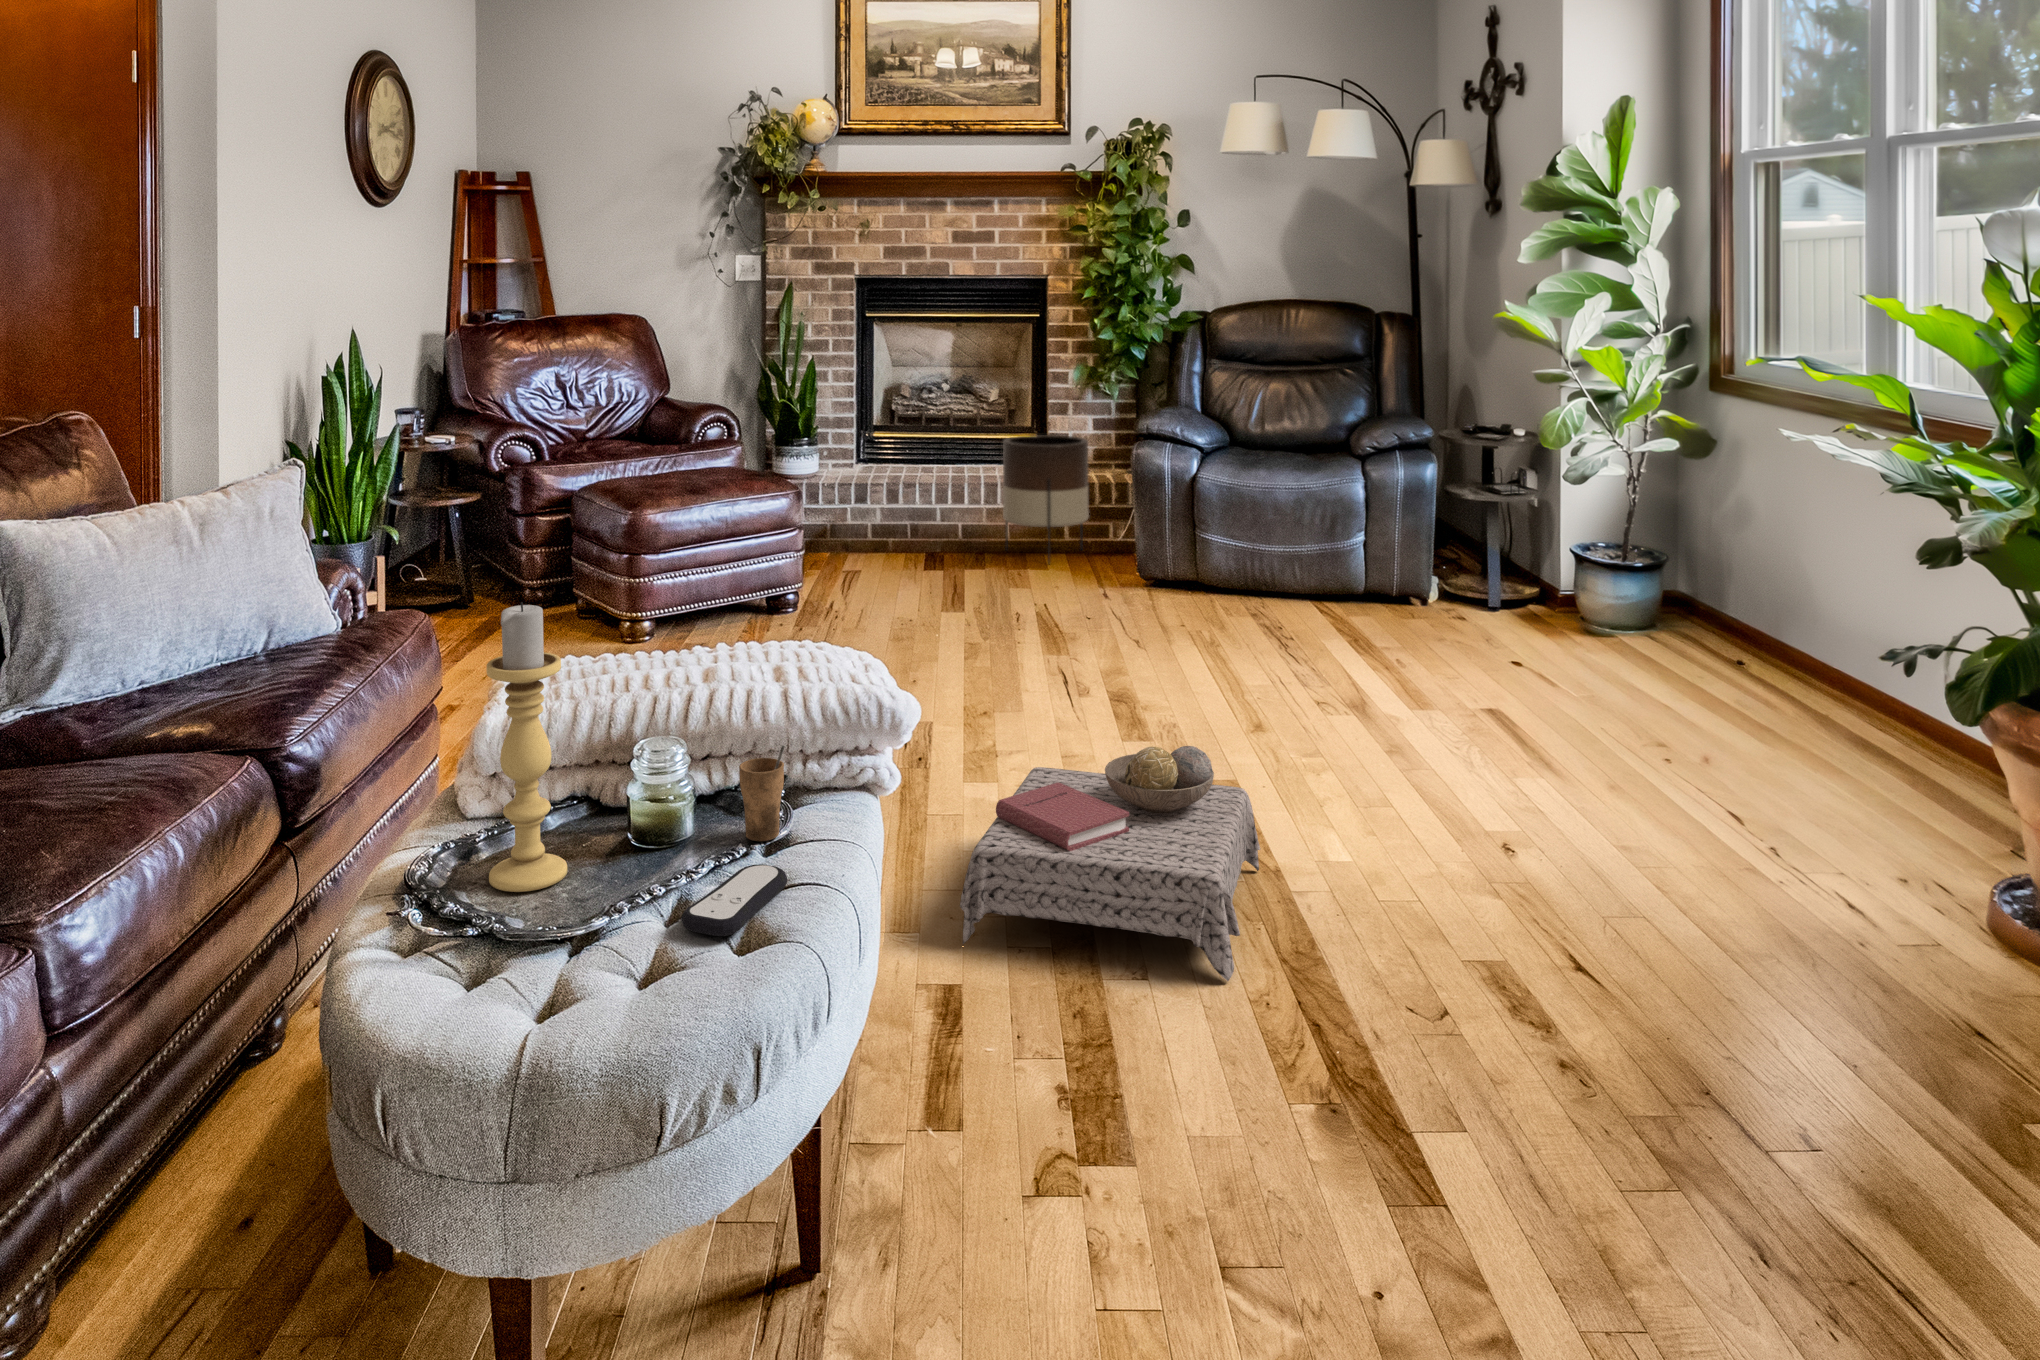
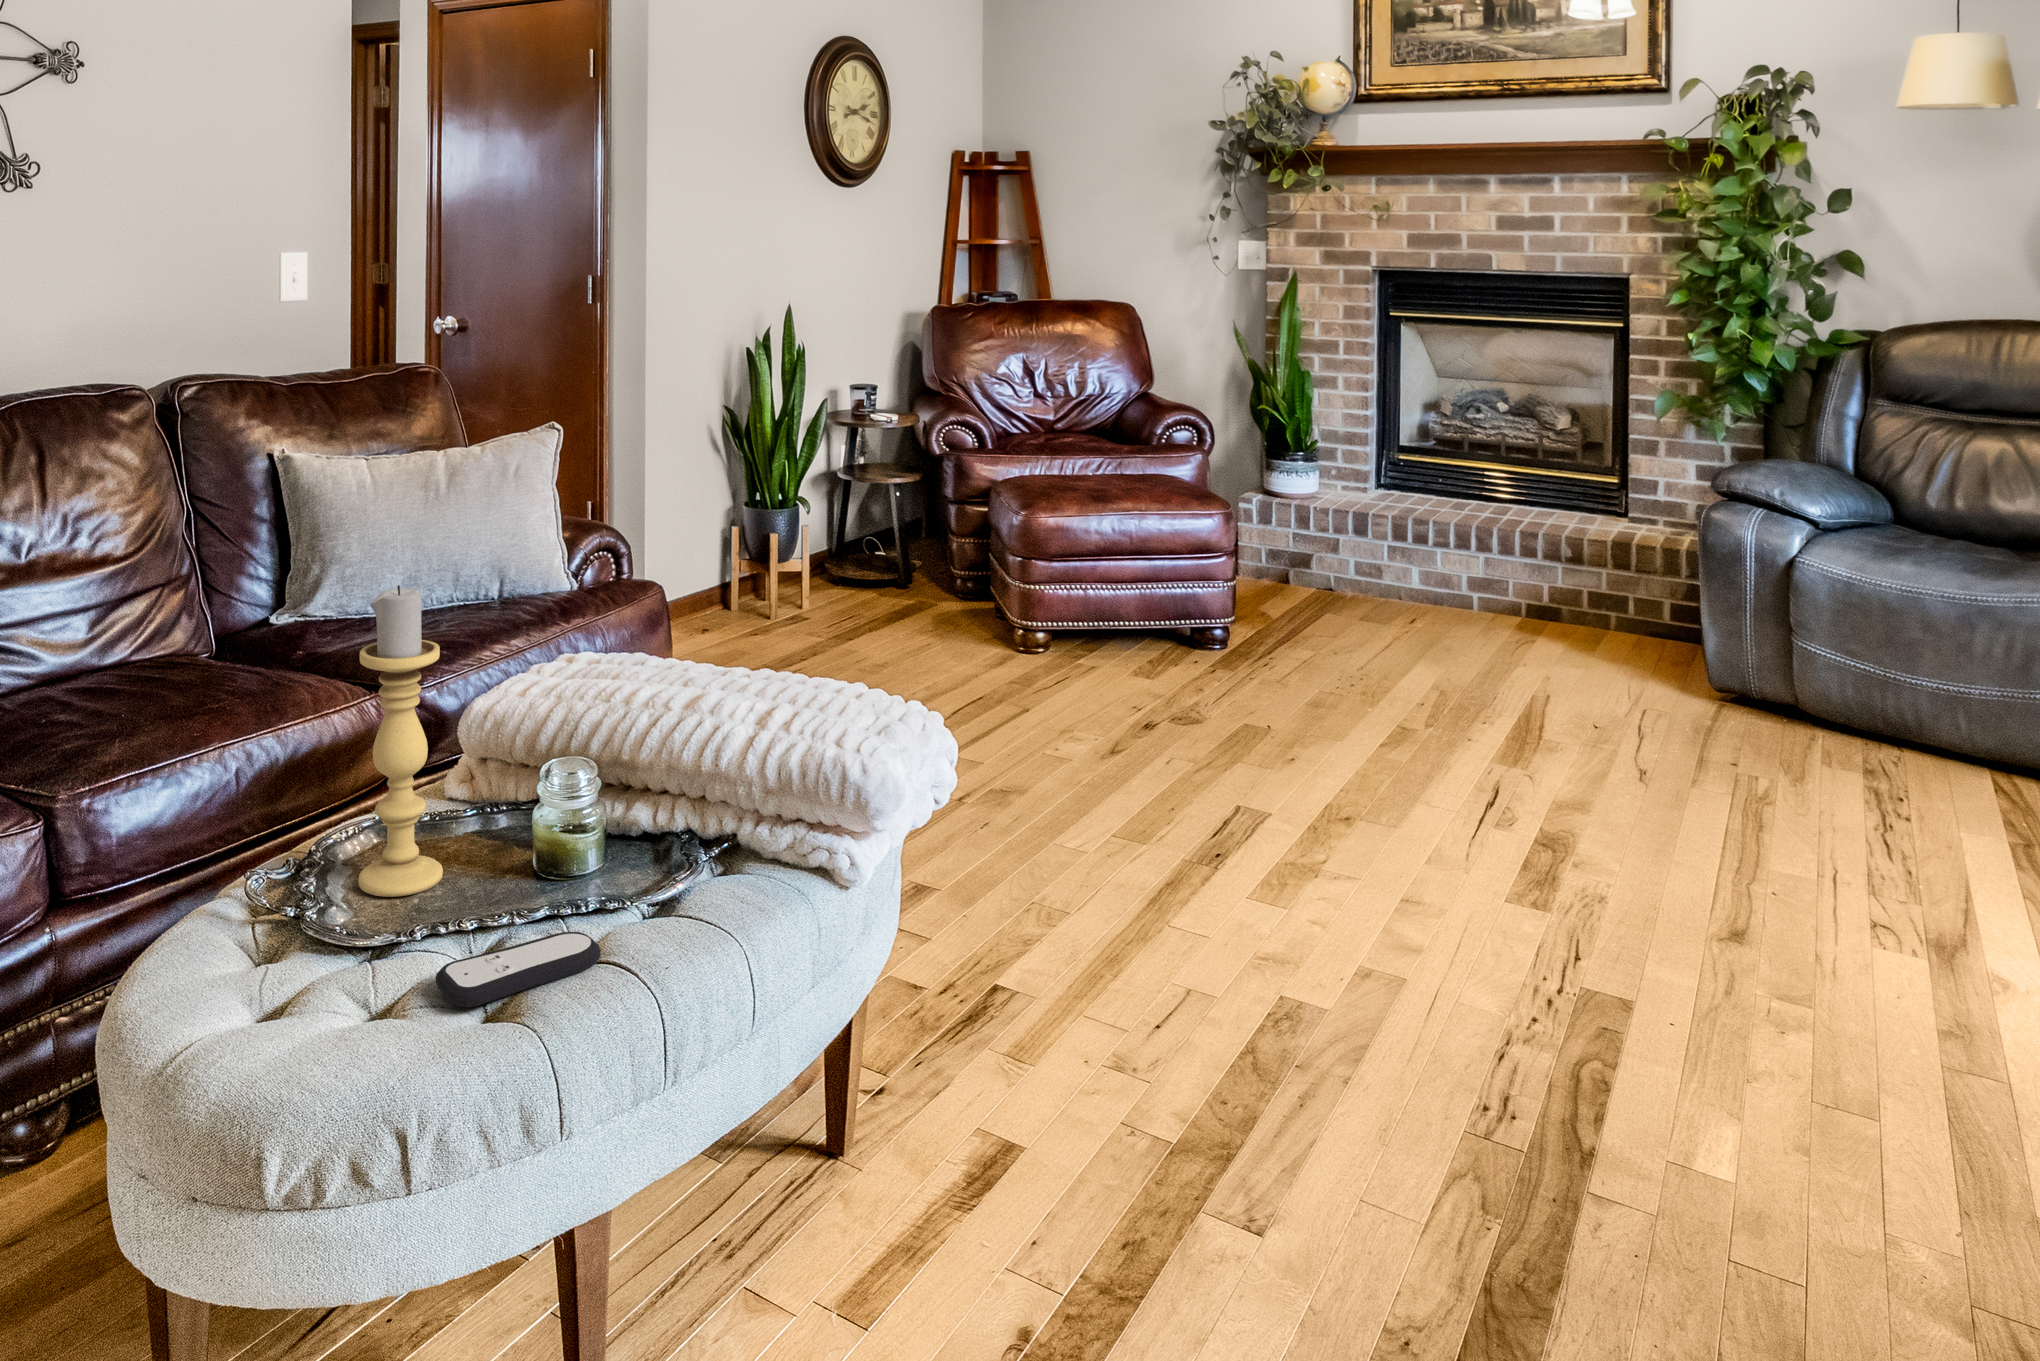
planter: present [1003,435,1089,562] -> none [1538,476,1665,644]
cup: present [739,745,785,841] -> none [617,799,671,907]
ottoman: present [960,746,1260,981] -> none [1069,900,1563,1280]

